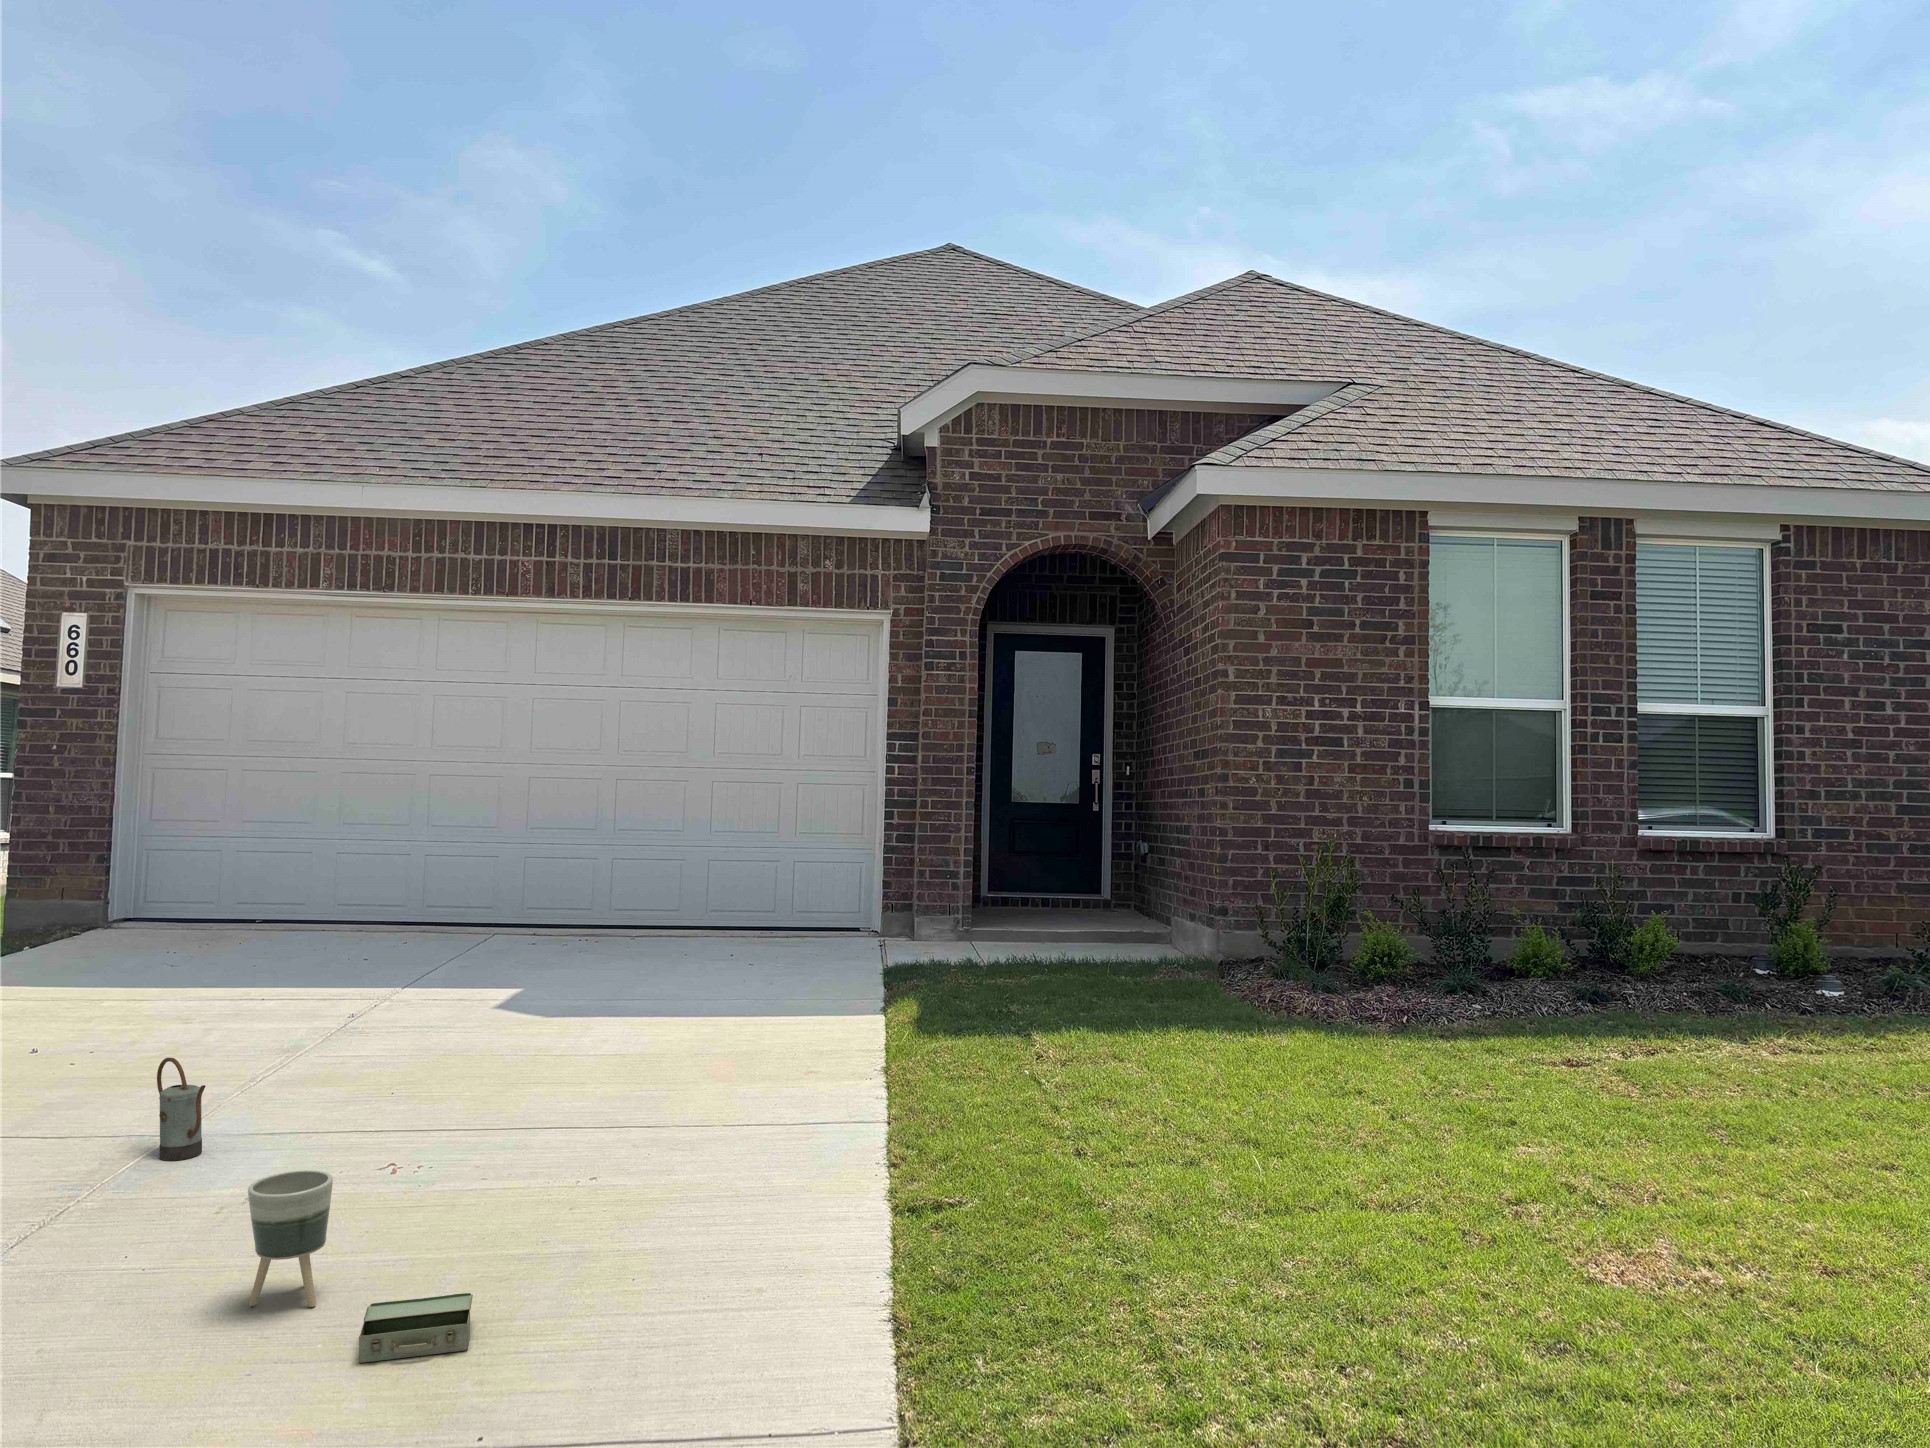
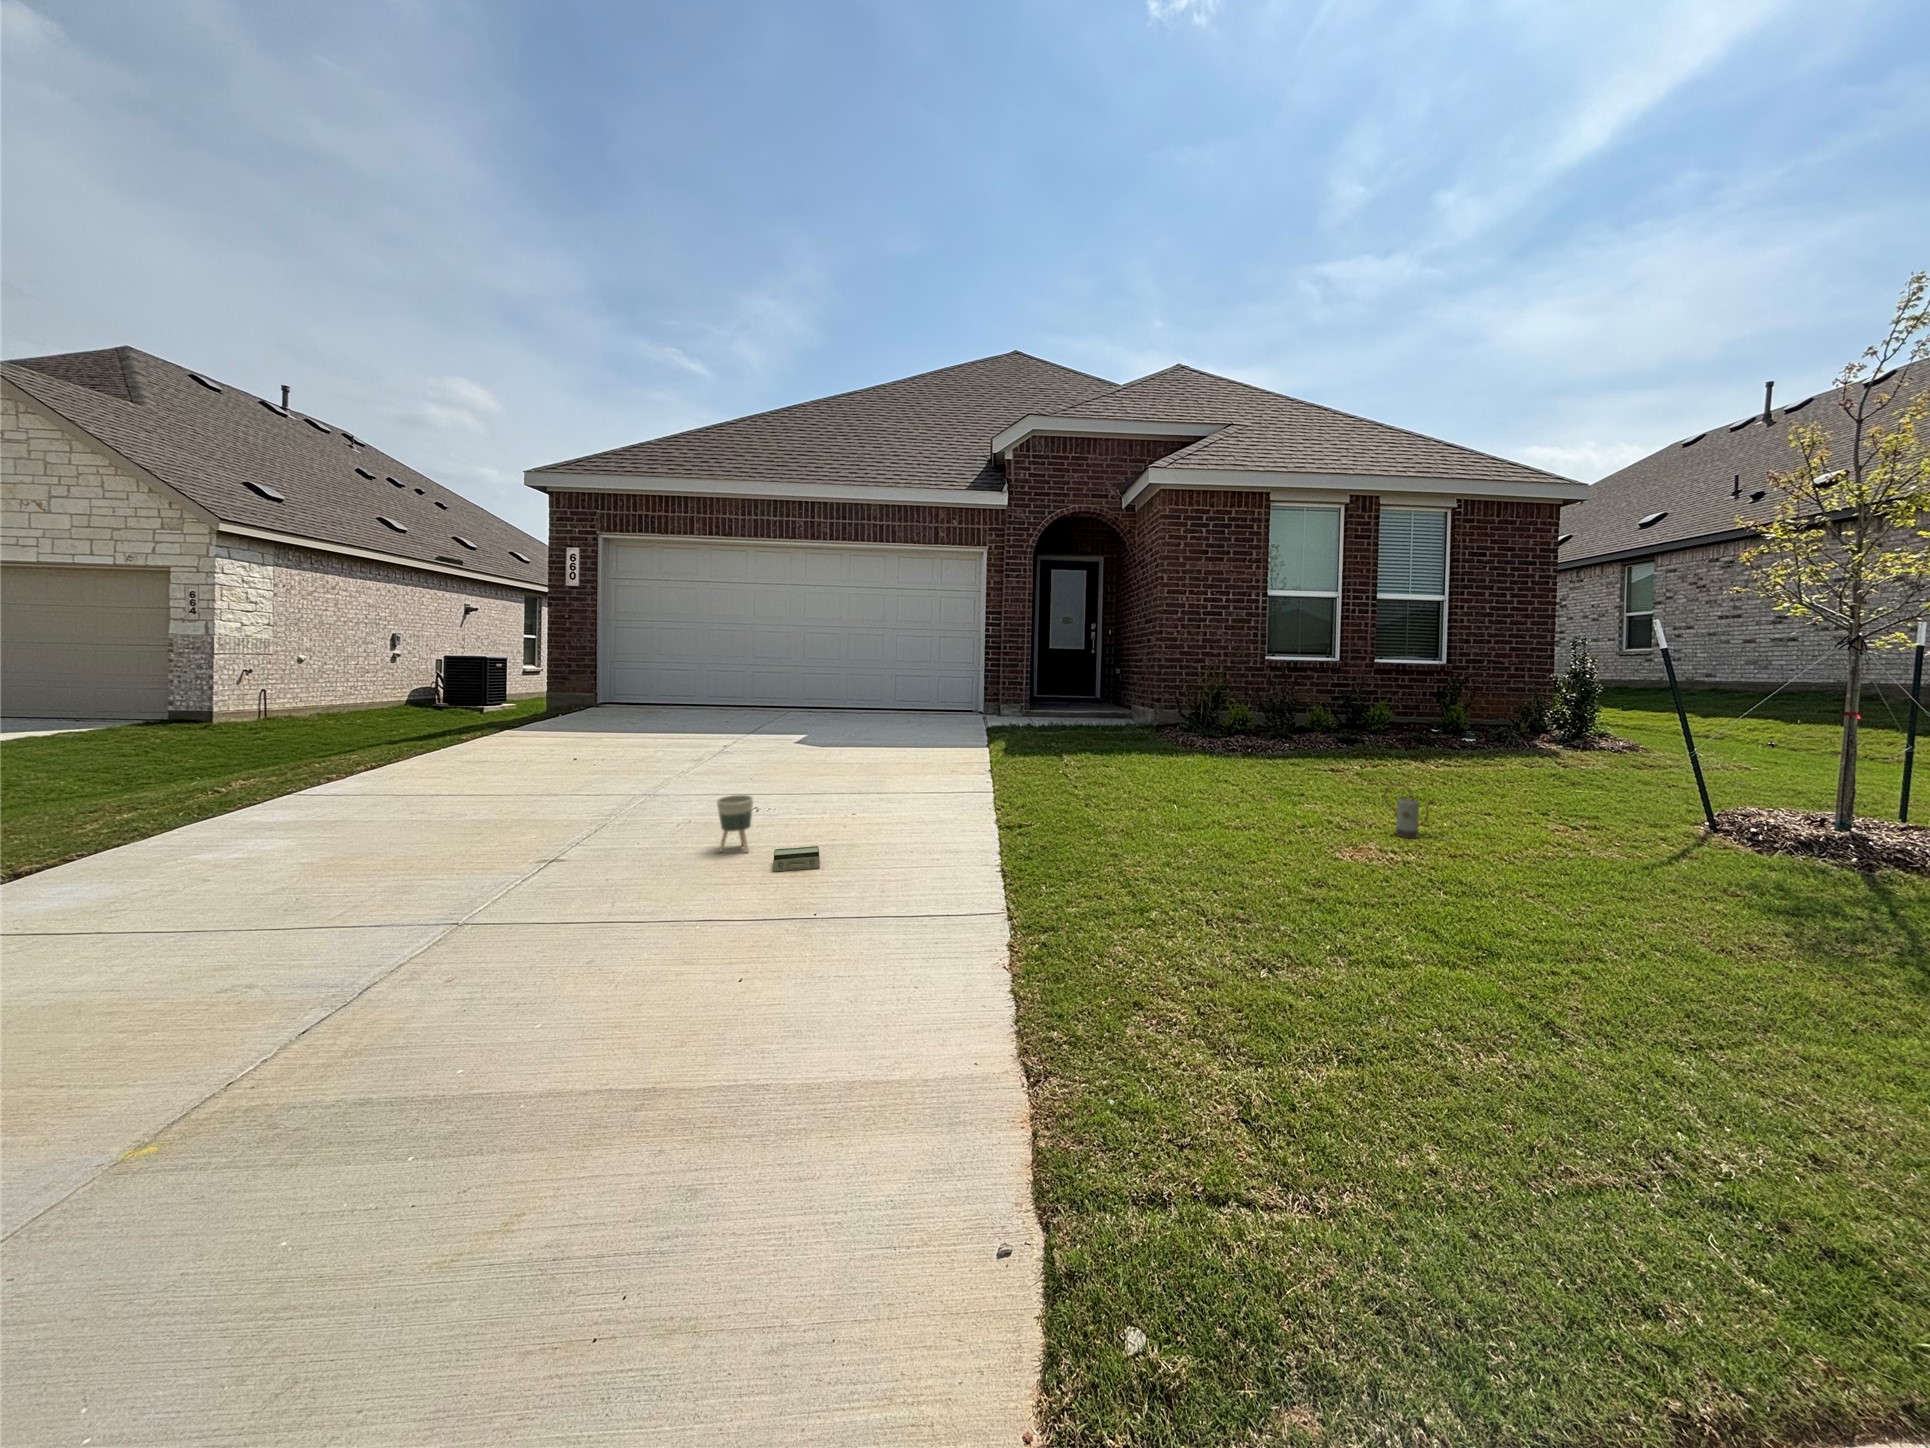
watering can: present [157,1058,205,1161] -> present [1384,784,1433,839]

